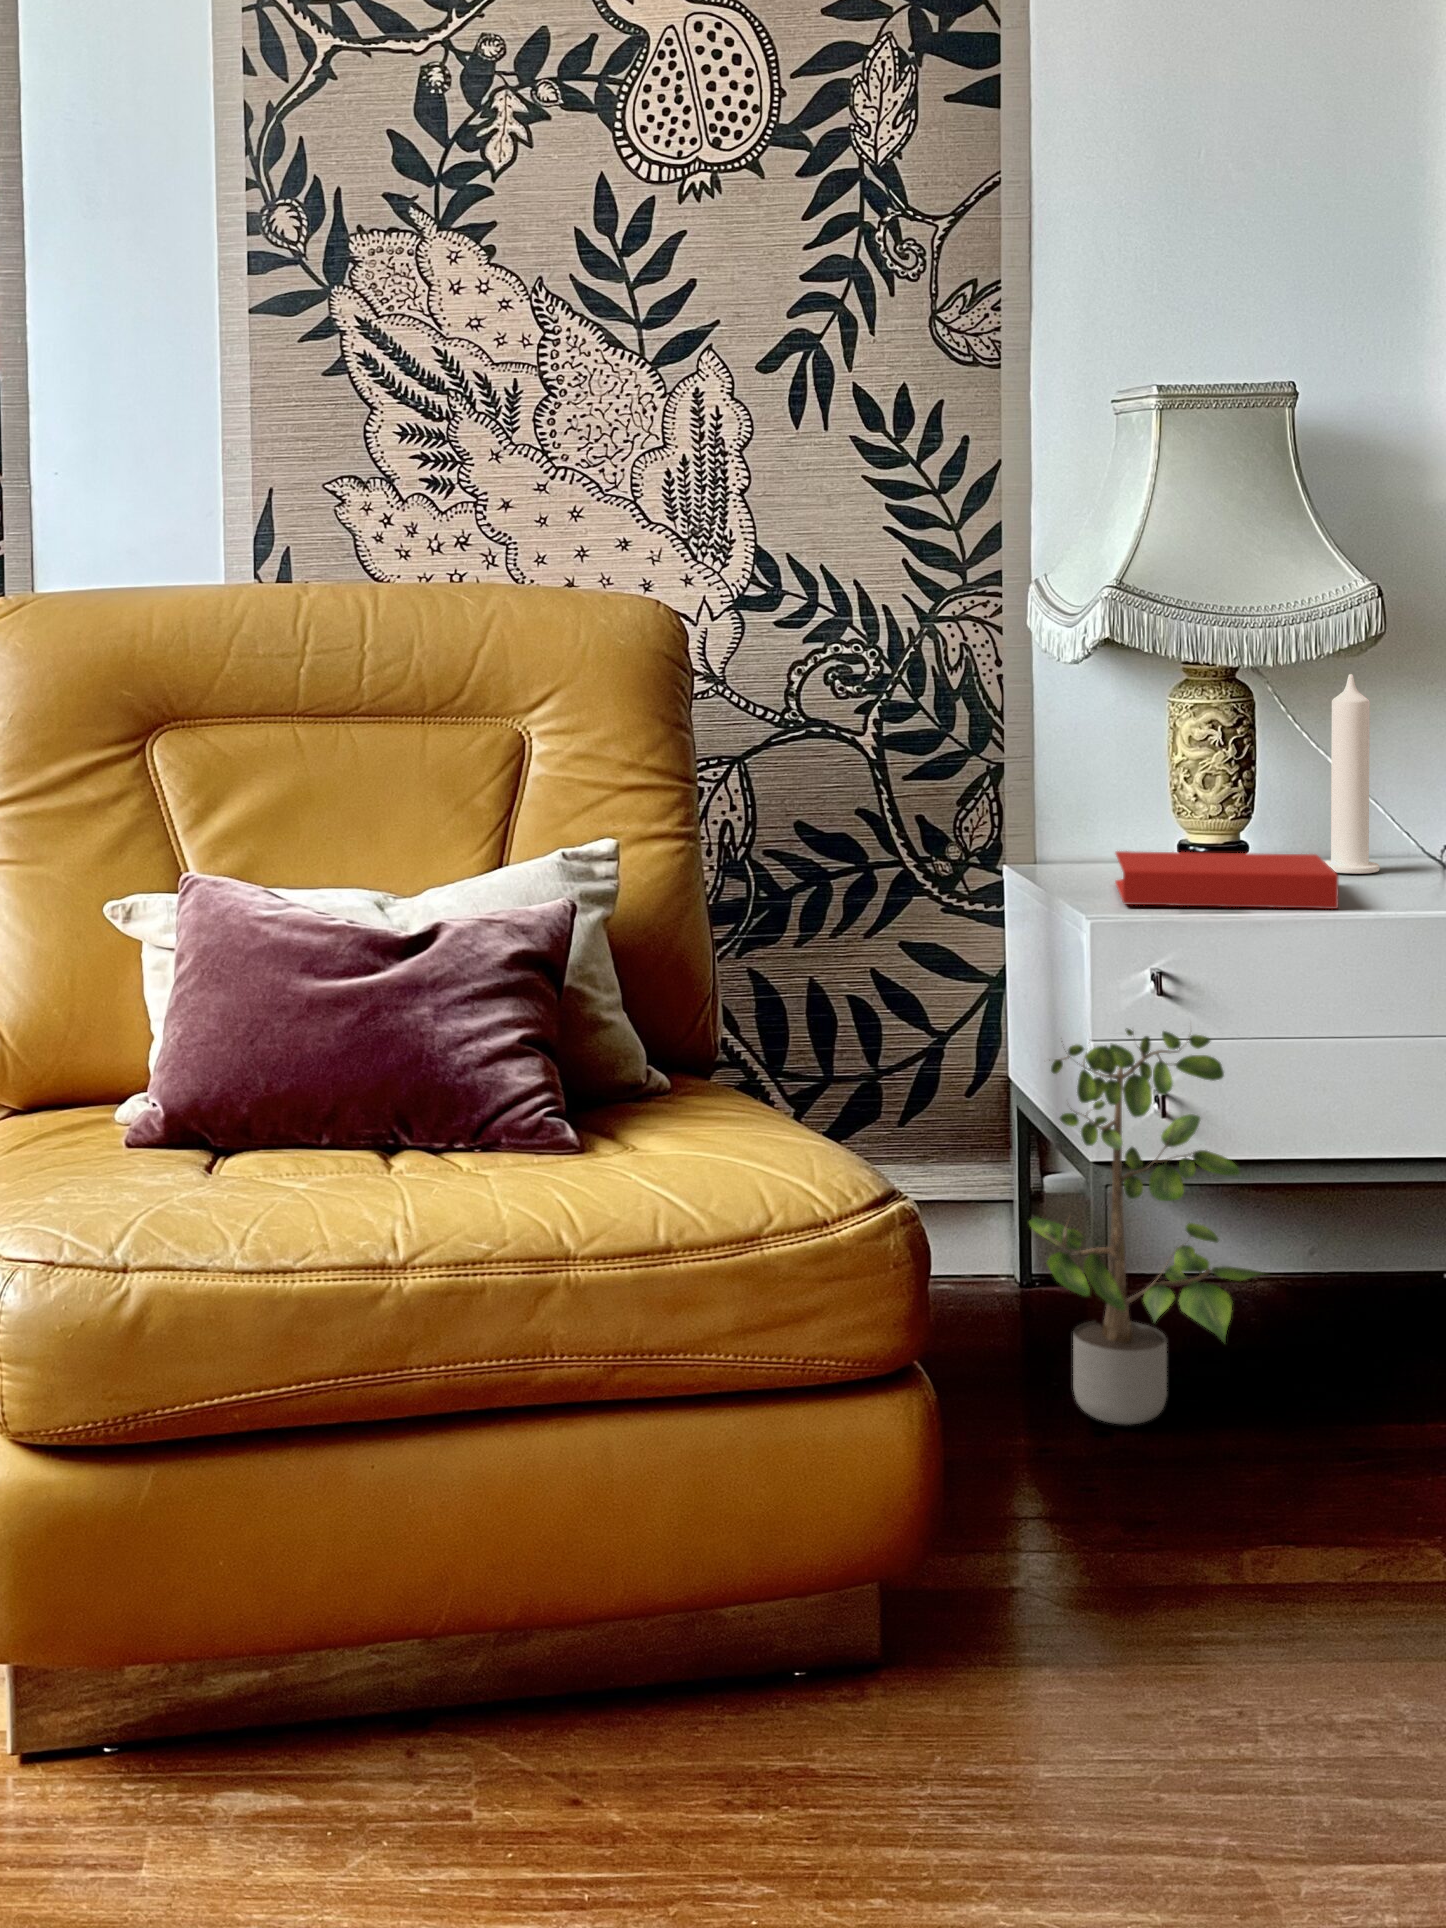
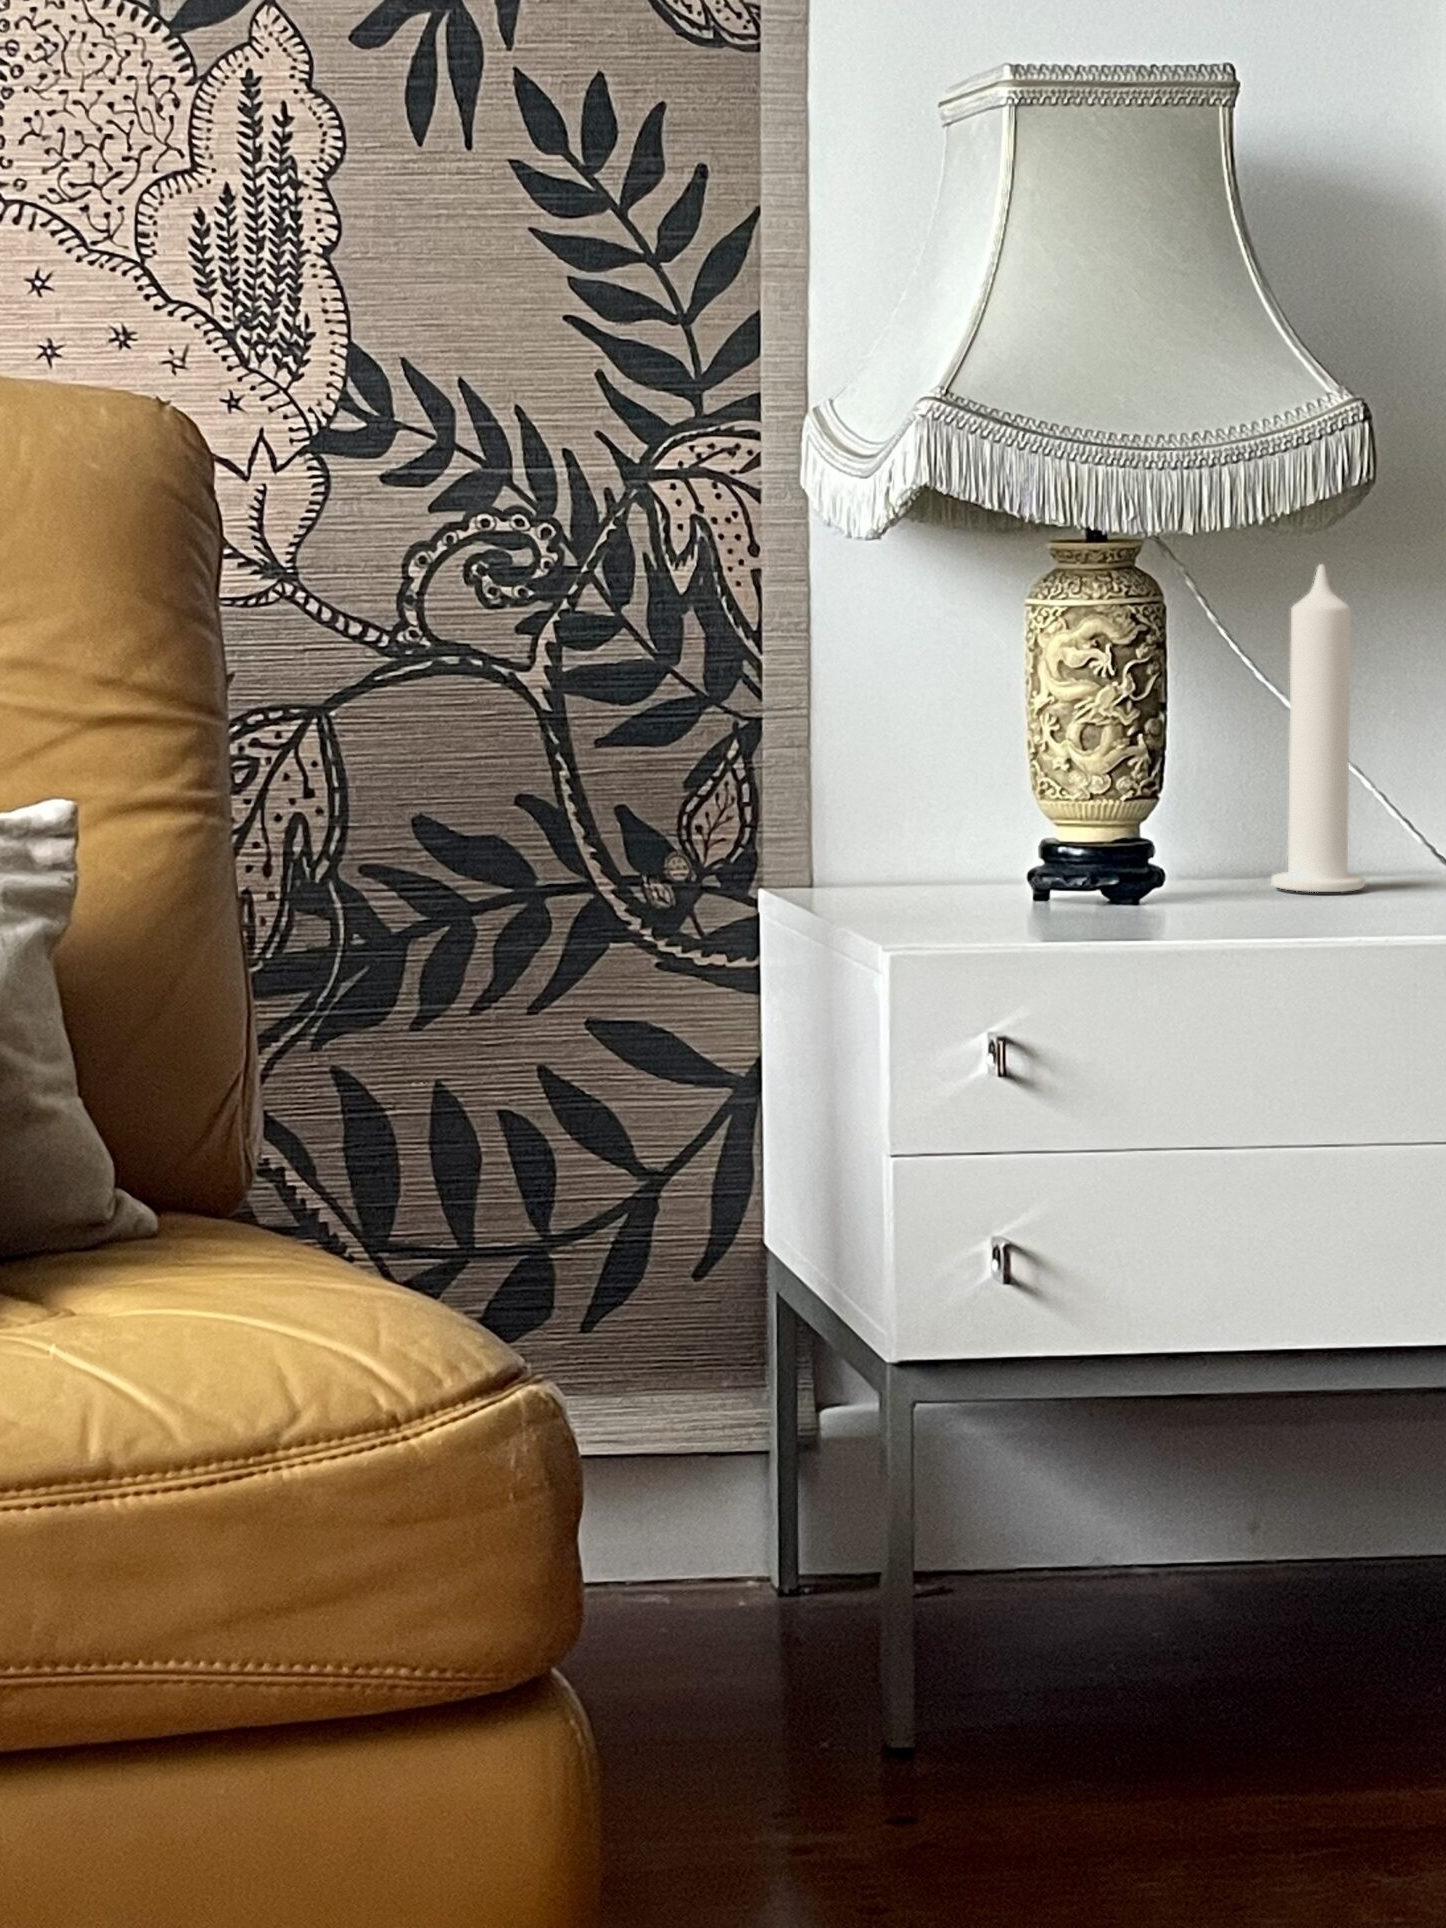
book: present [1115,851,1338,909] -> none [944,857,1308,944]
potted plant: present [1029,1029,1264,1425] -> none [803,1131,1203,1814]

